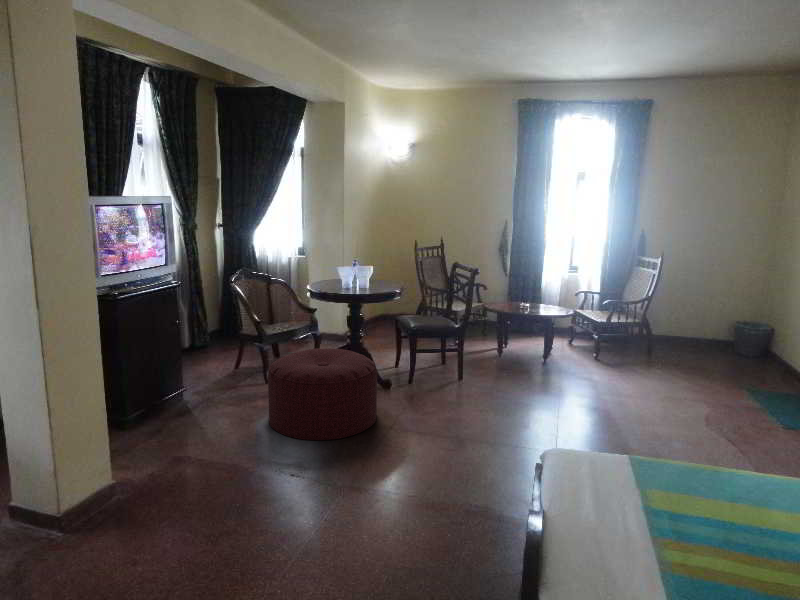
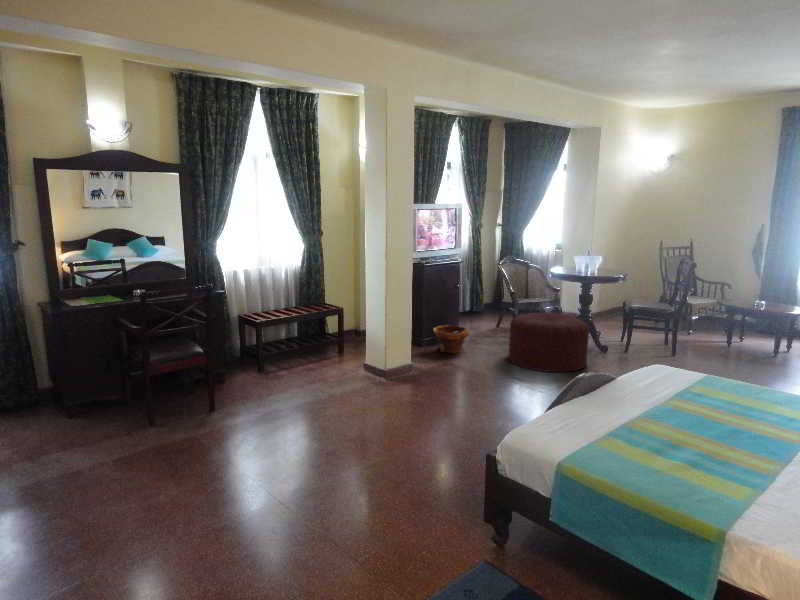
planter: none [143,386,205,433] -> present [434,326,469,353]

